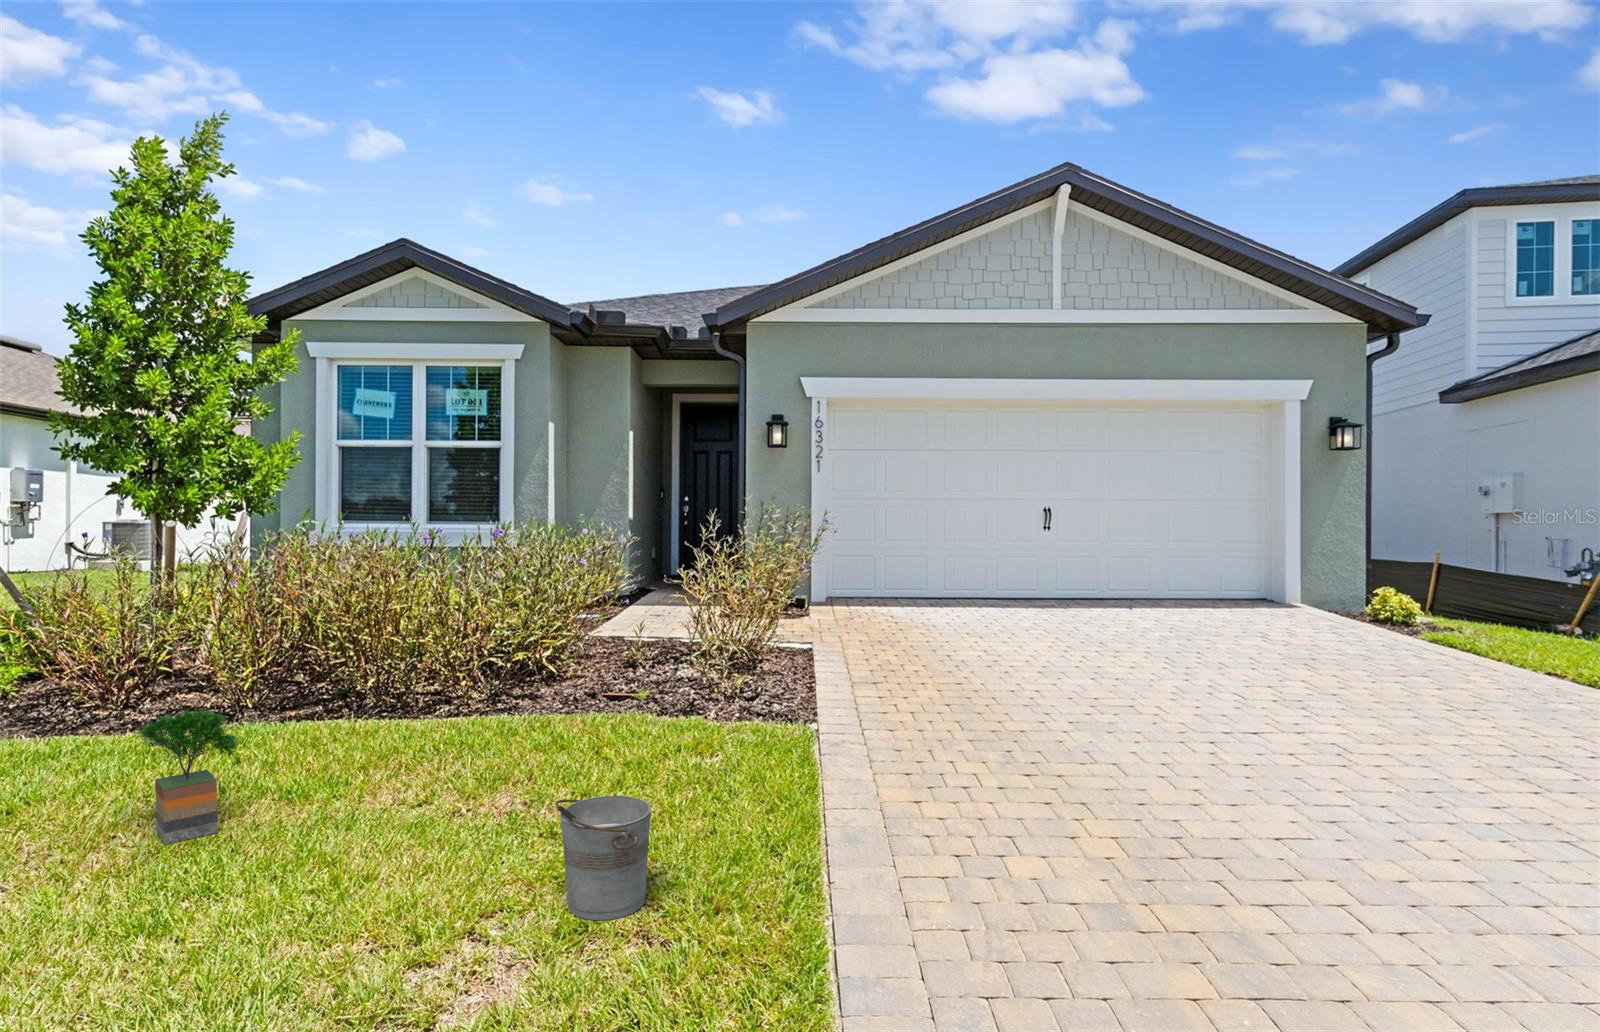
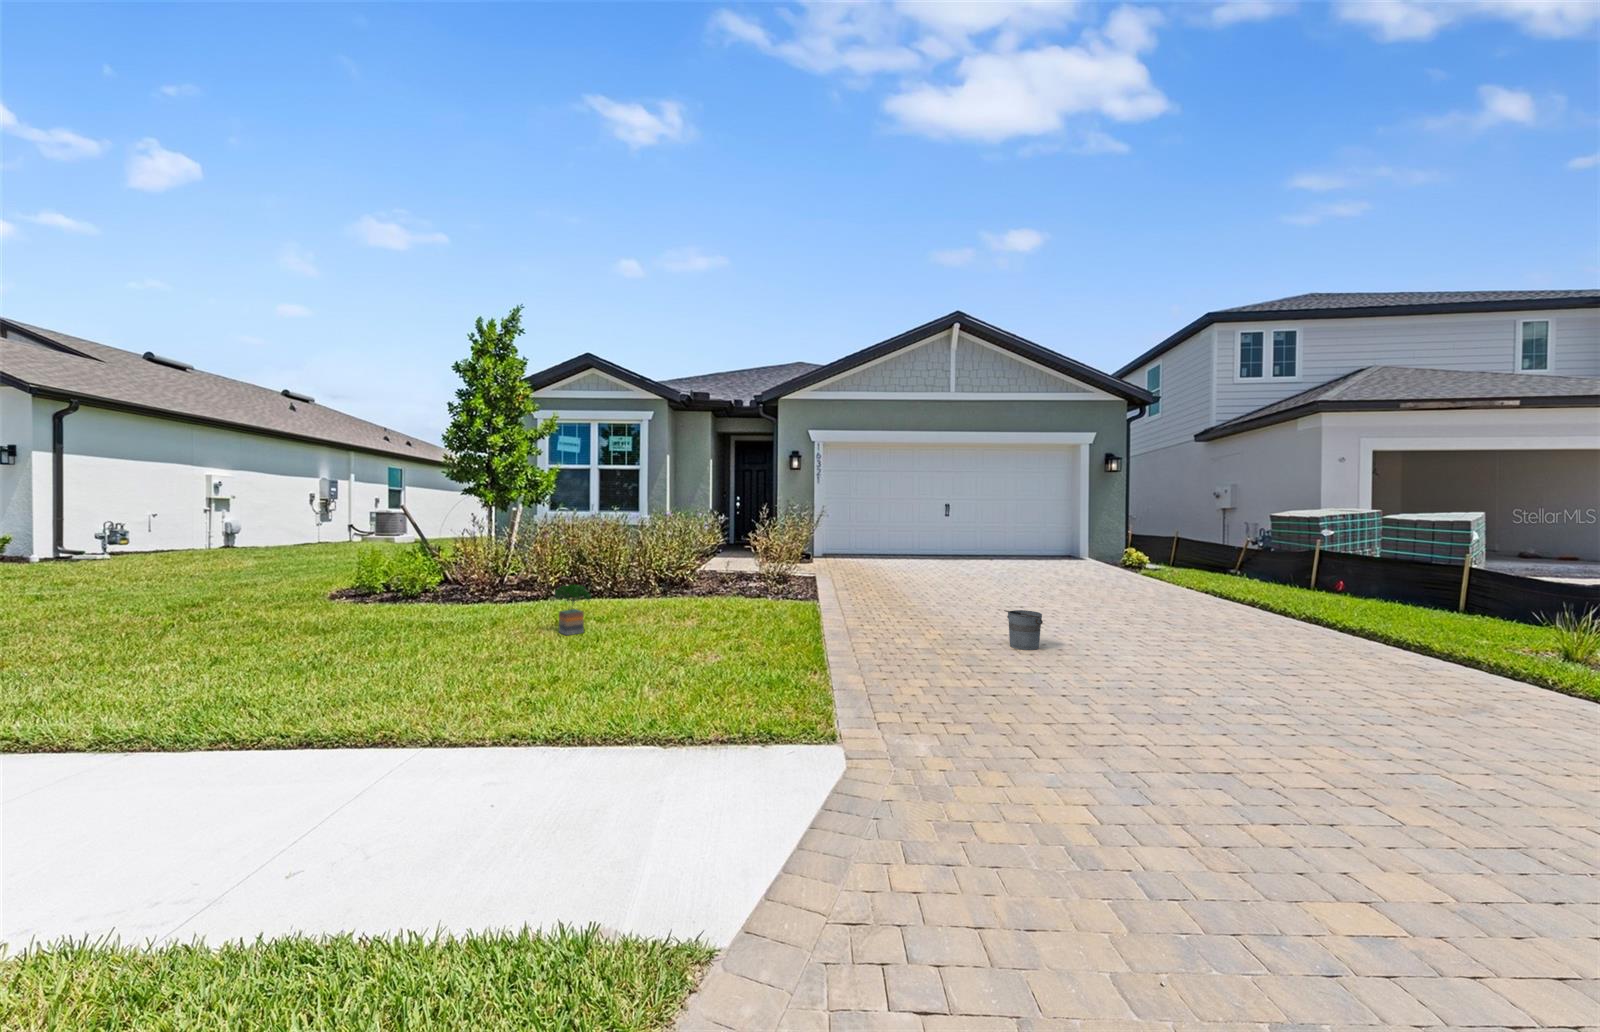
bucket: present [555,796,652,920] -> present [1004,610,1043,650]

